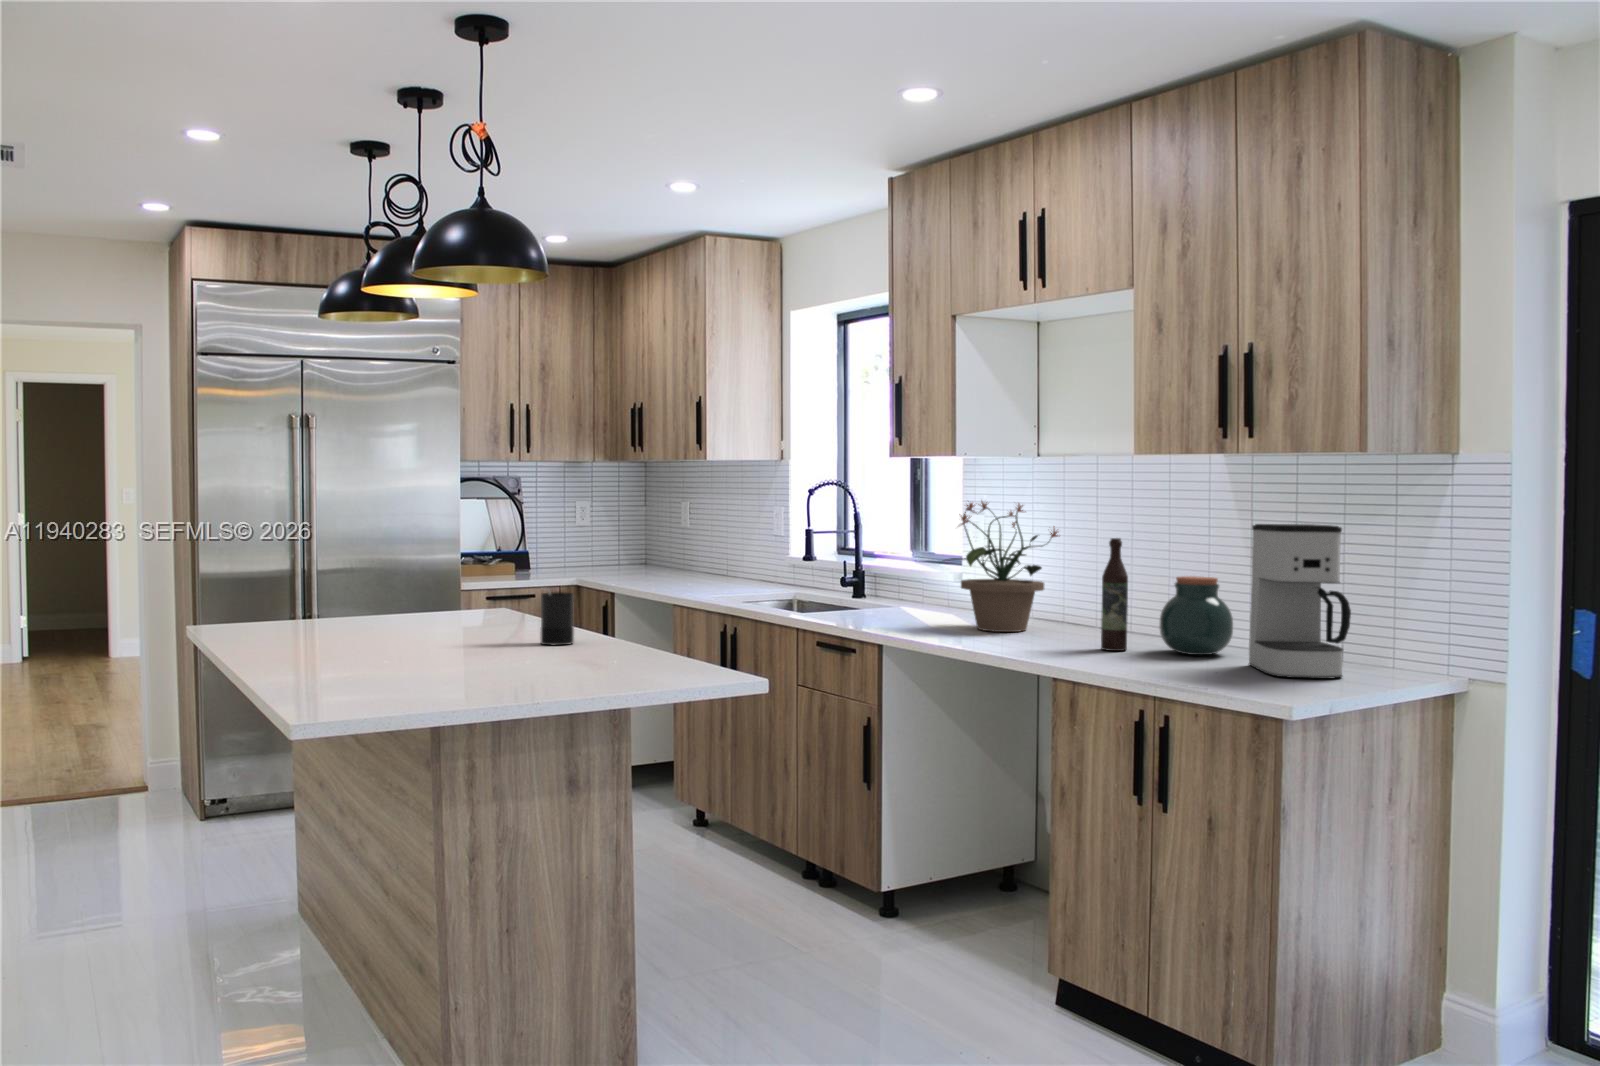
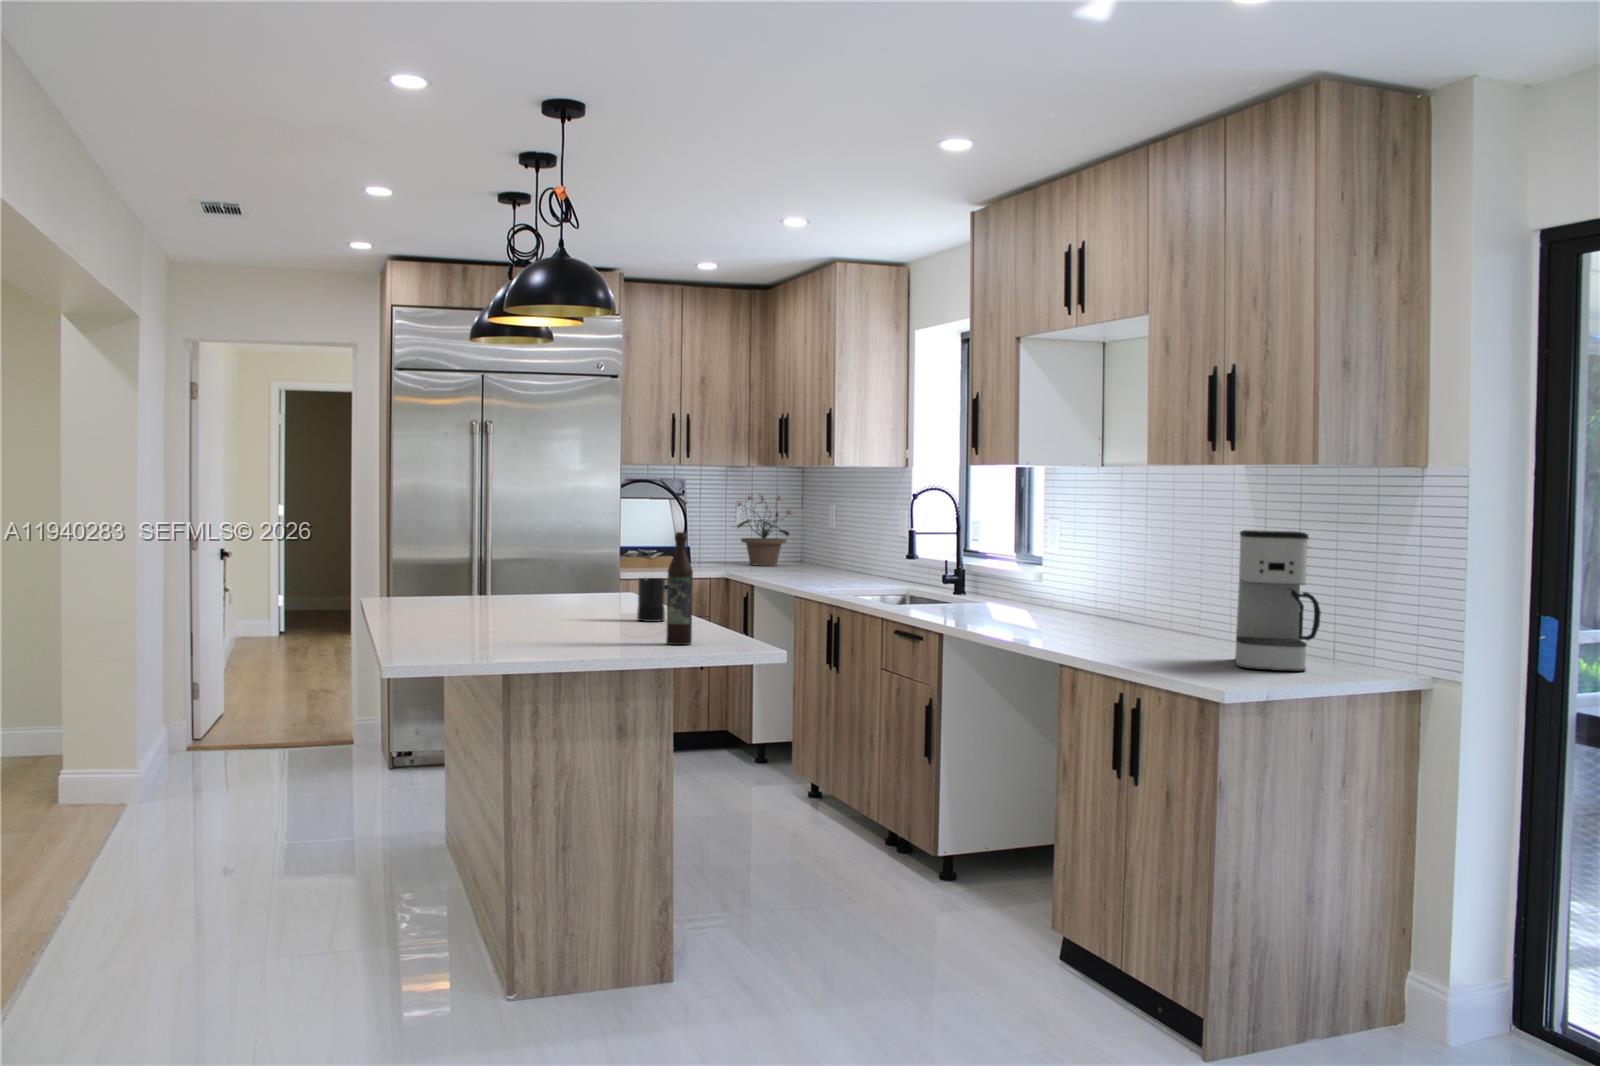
potted plant: present [947,501,1058,632] -> present [737,496,792,566]
wine bottle: present [1101,538,1128,651] -> present [666,532,693,645]
jar: present [1159,576,1233,655] -> none [1168,578,1235,650]

